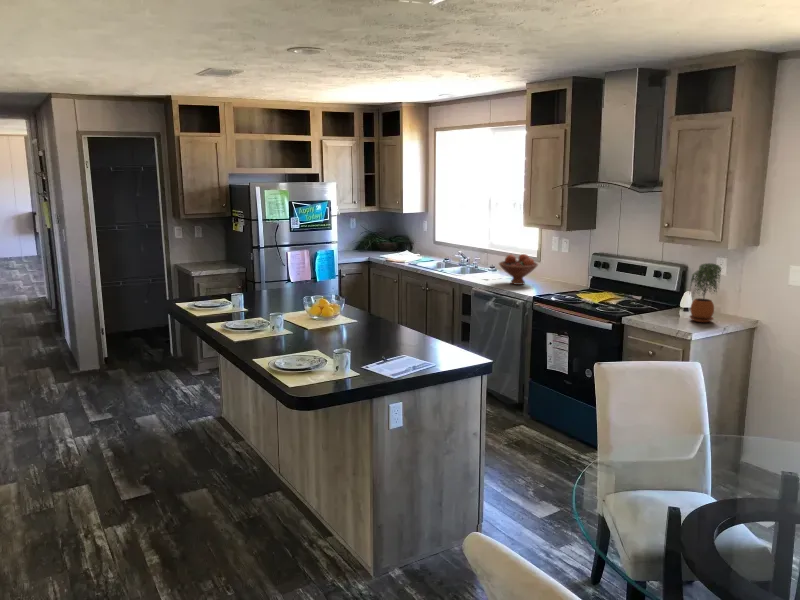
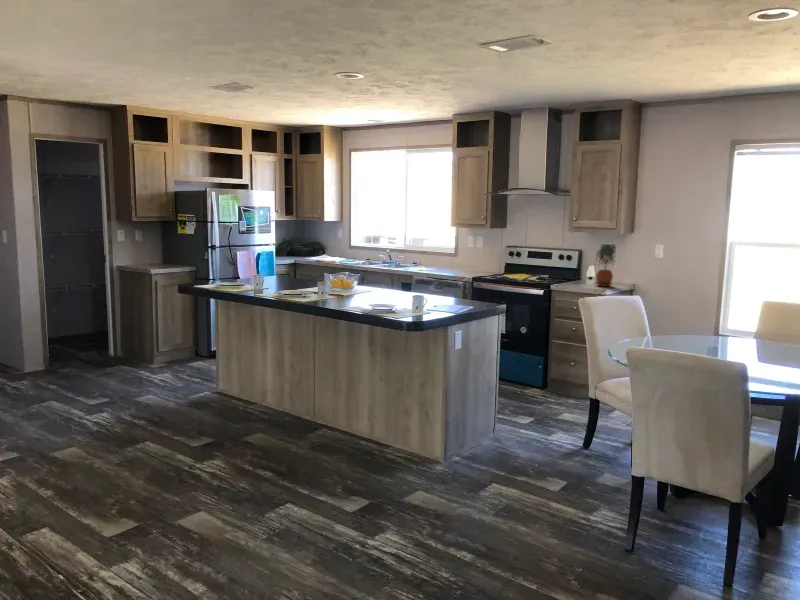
fruit bowl: present [499,254,538,285] -> none [434,248,466,272]

